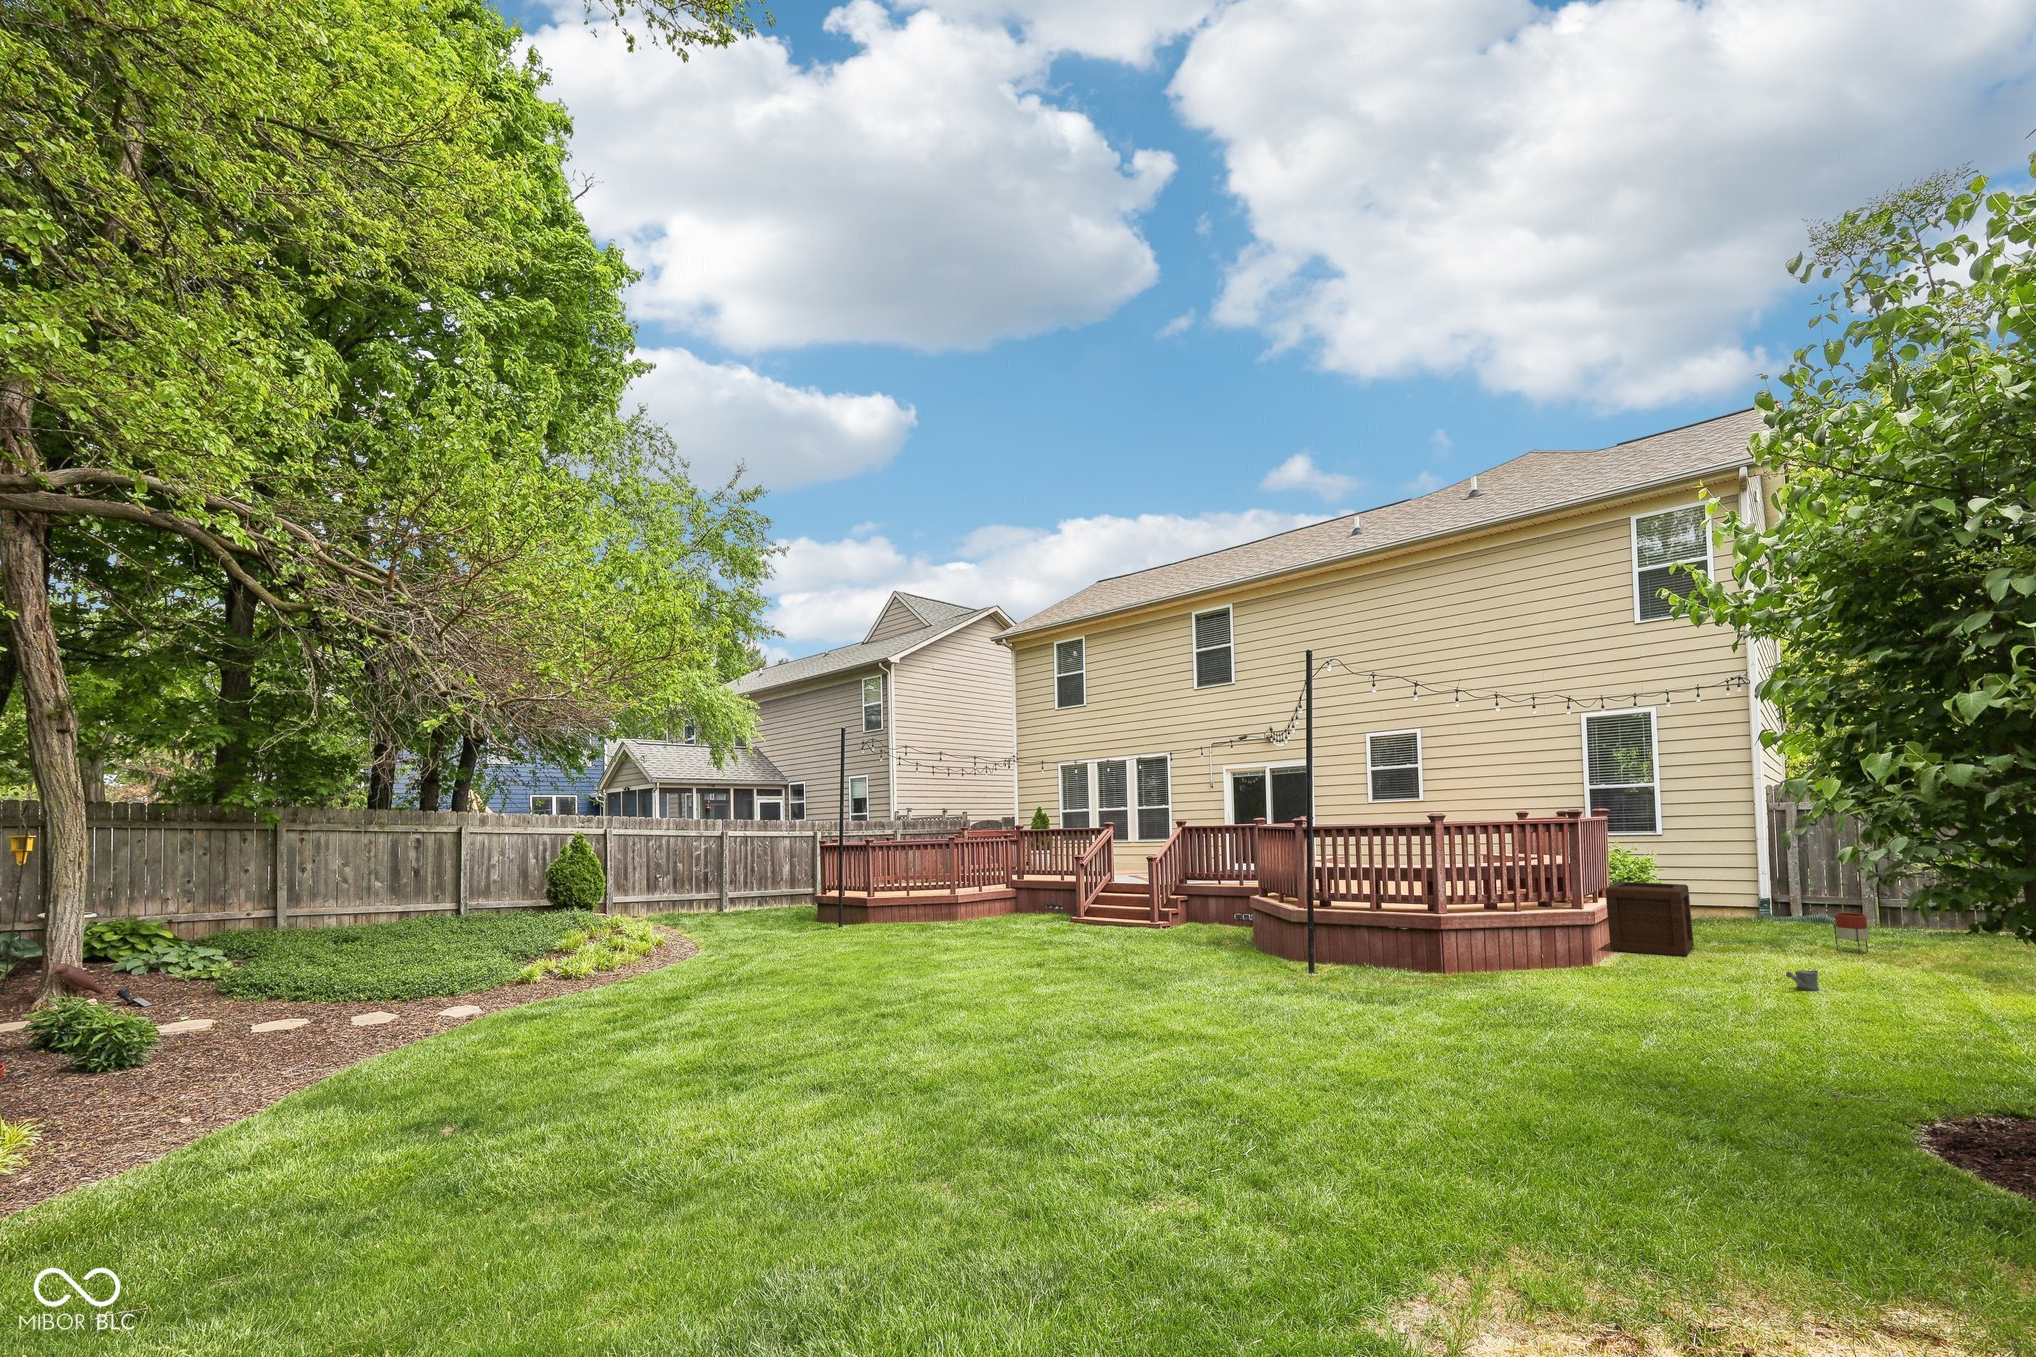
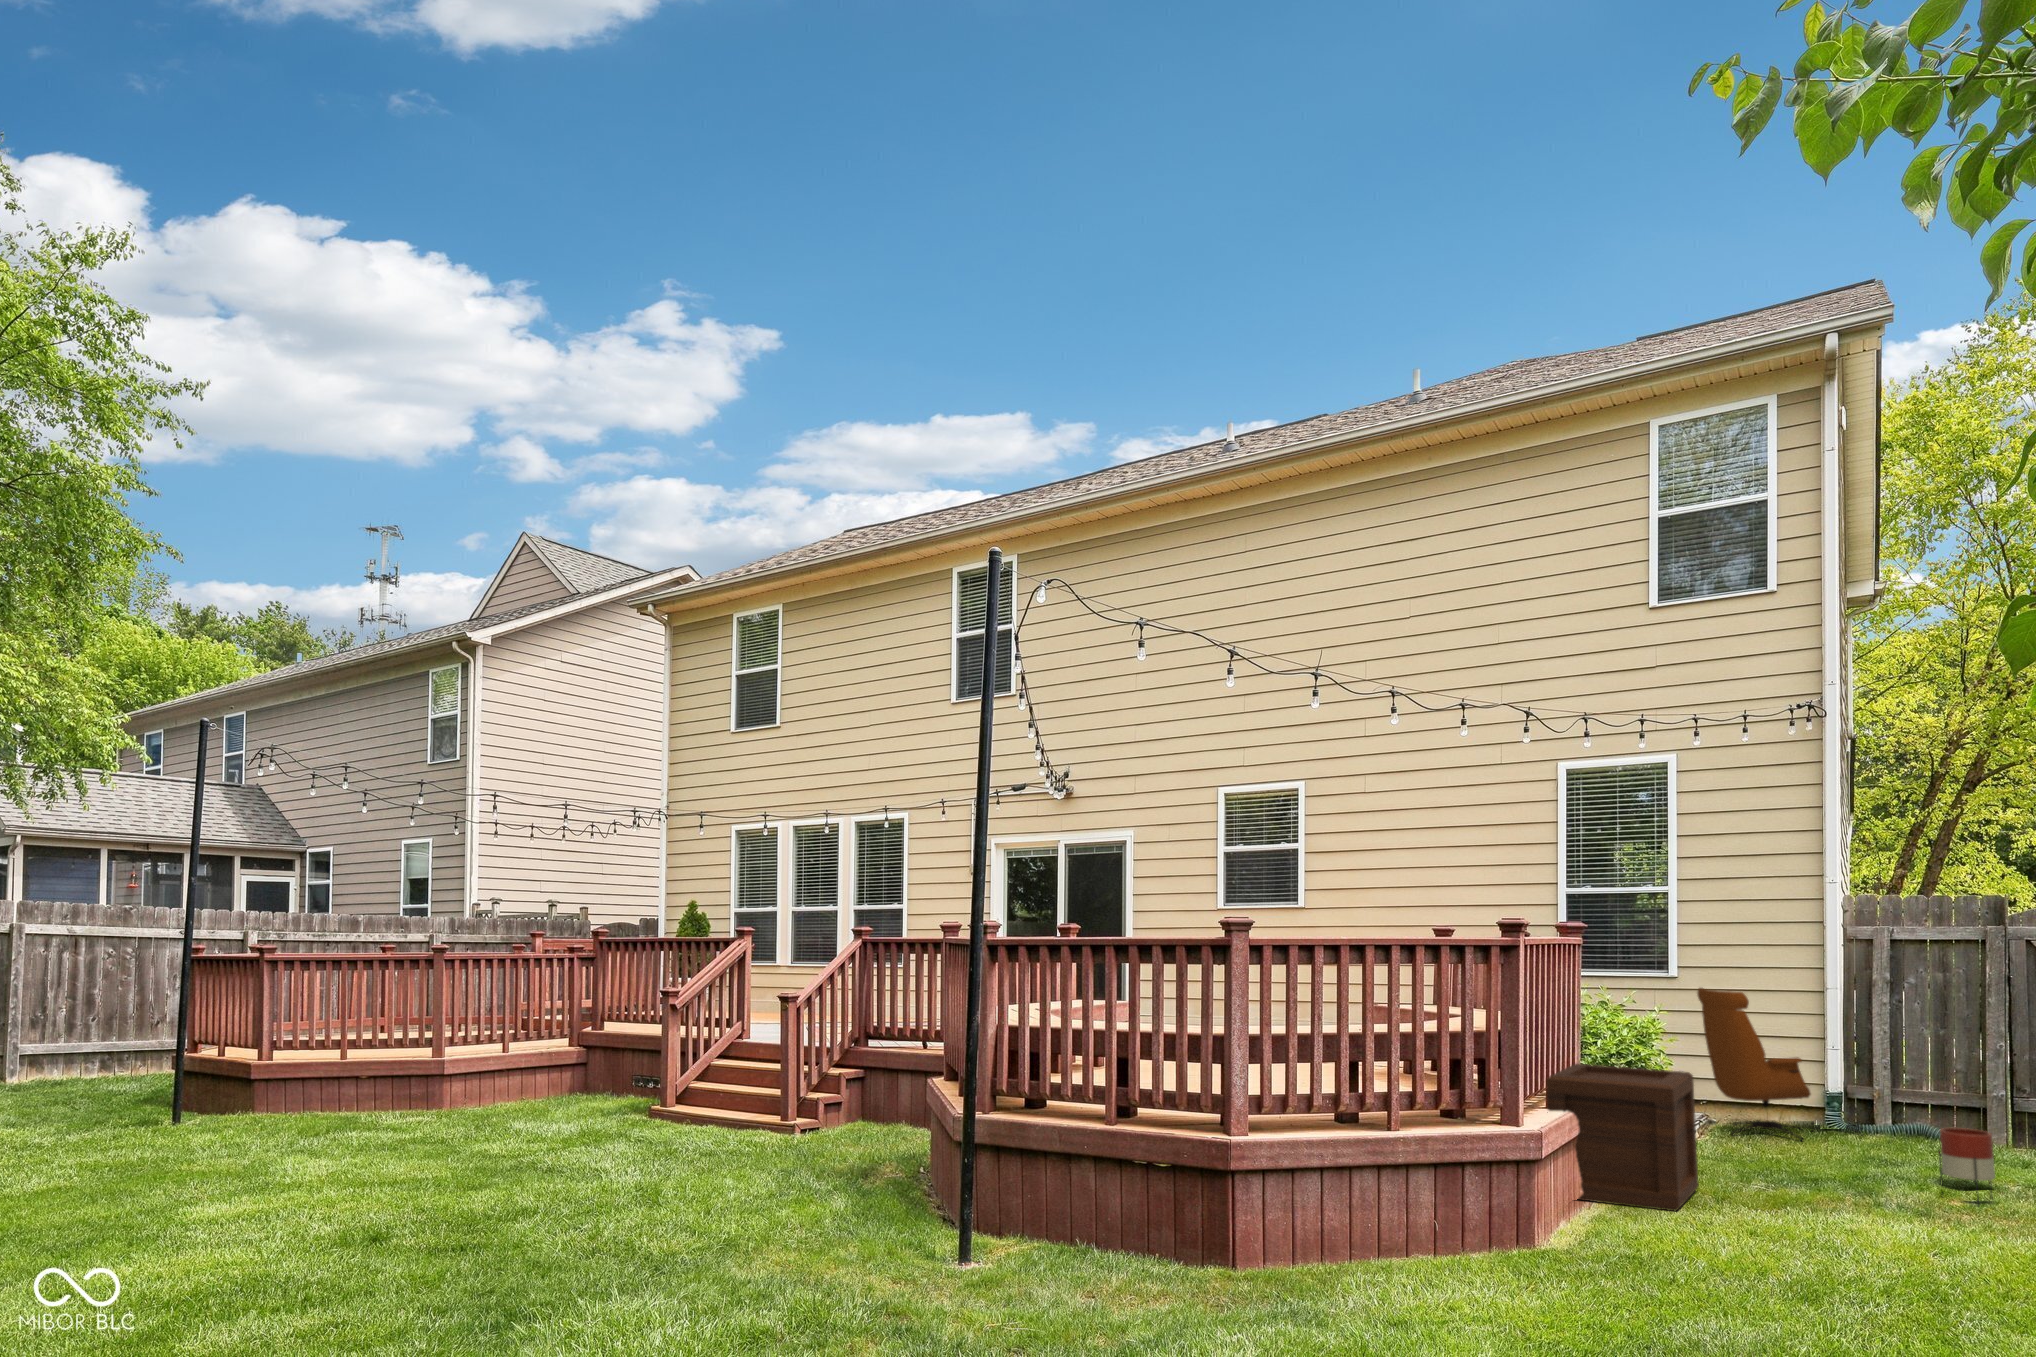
lounge chair: none [1679,840,1787,925] -> present [1697,988,1863,1141]
watering can: present [1786,970,1819,991] -> none [1836,1255,1896,1299]

